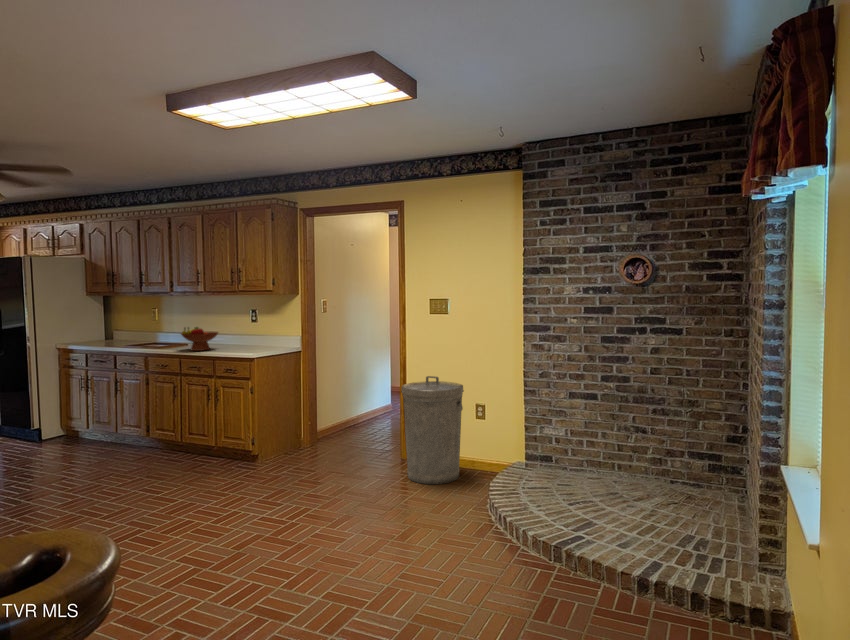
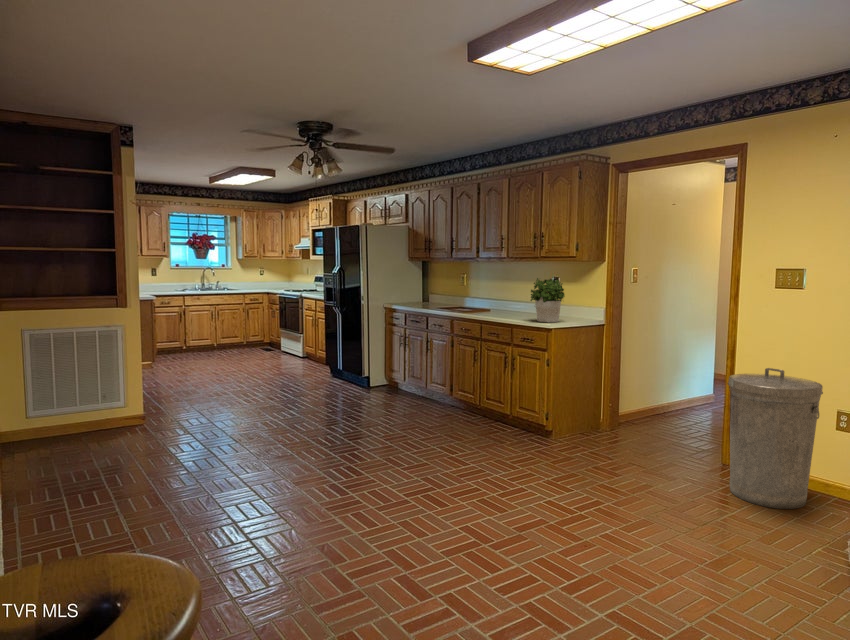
potted plant: none [230,311,264,353] -> present [531,278,565,322]
fruit bowl: present [181,327,218,351] -> none [483,292,520,317]

